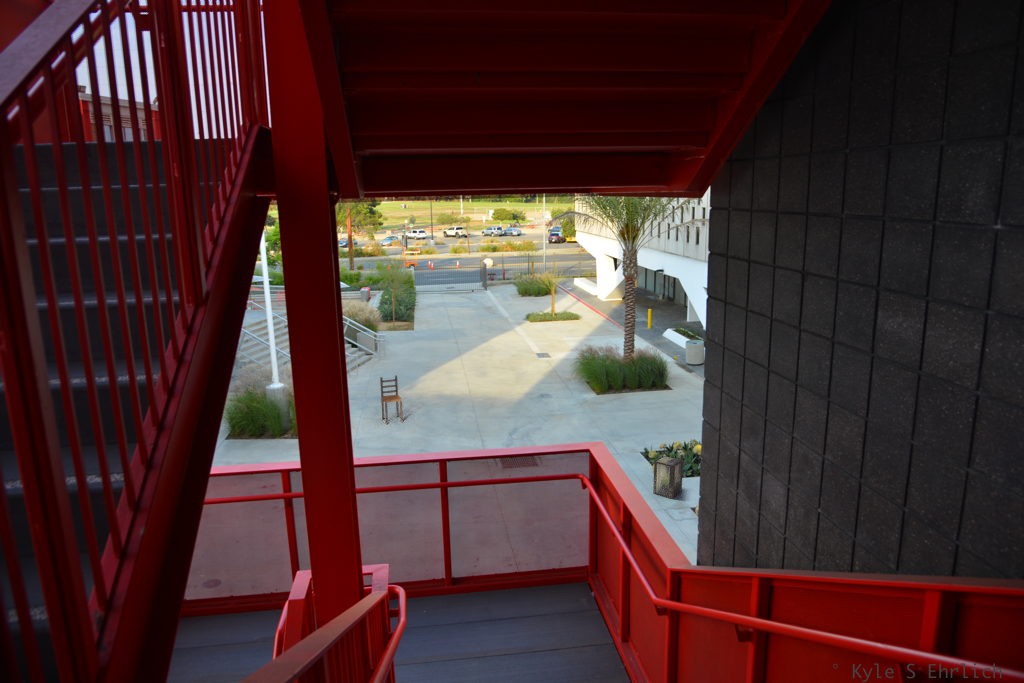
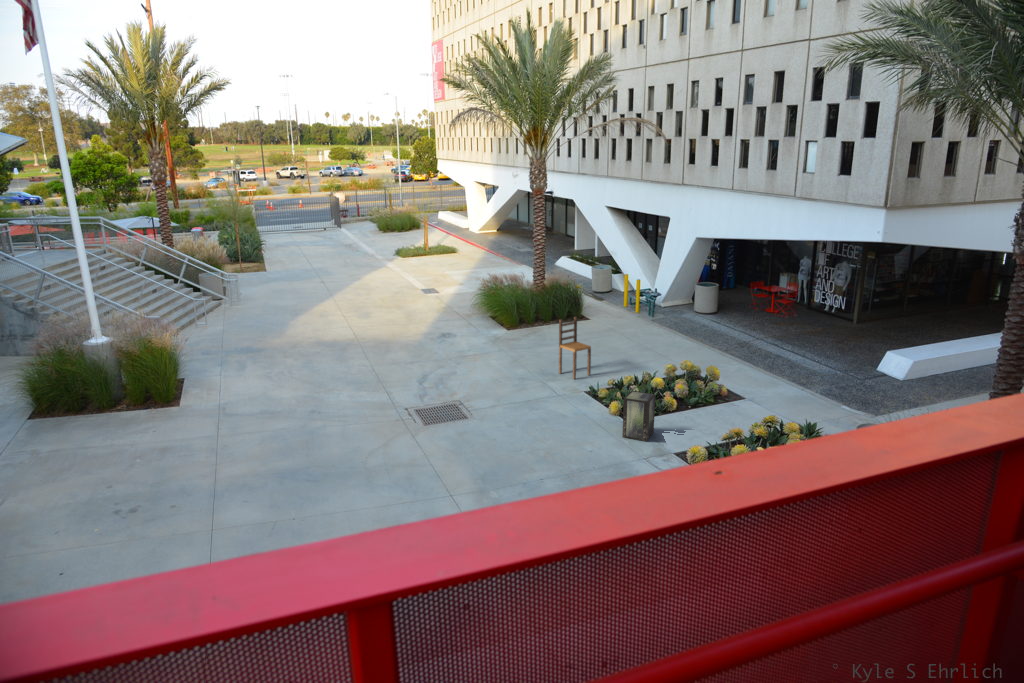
chair: present [380,376,403,424] -> present [559,317,591,379]

